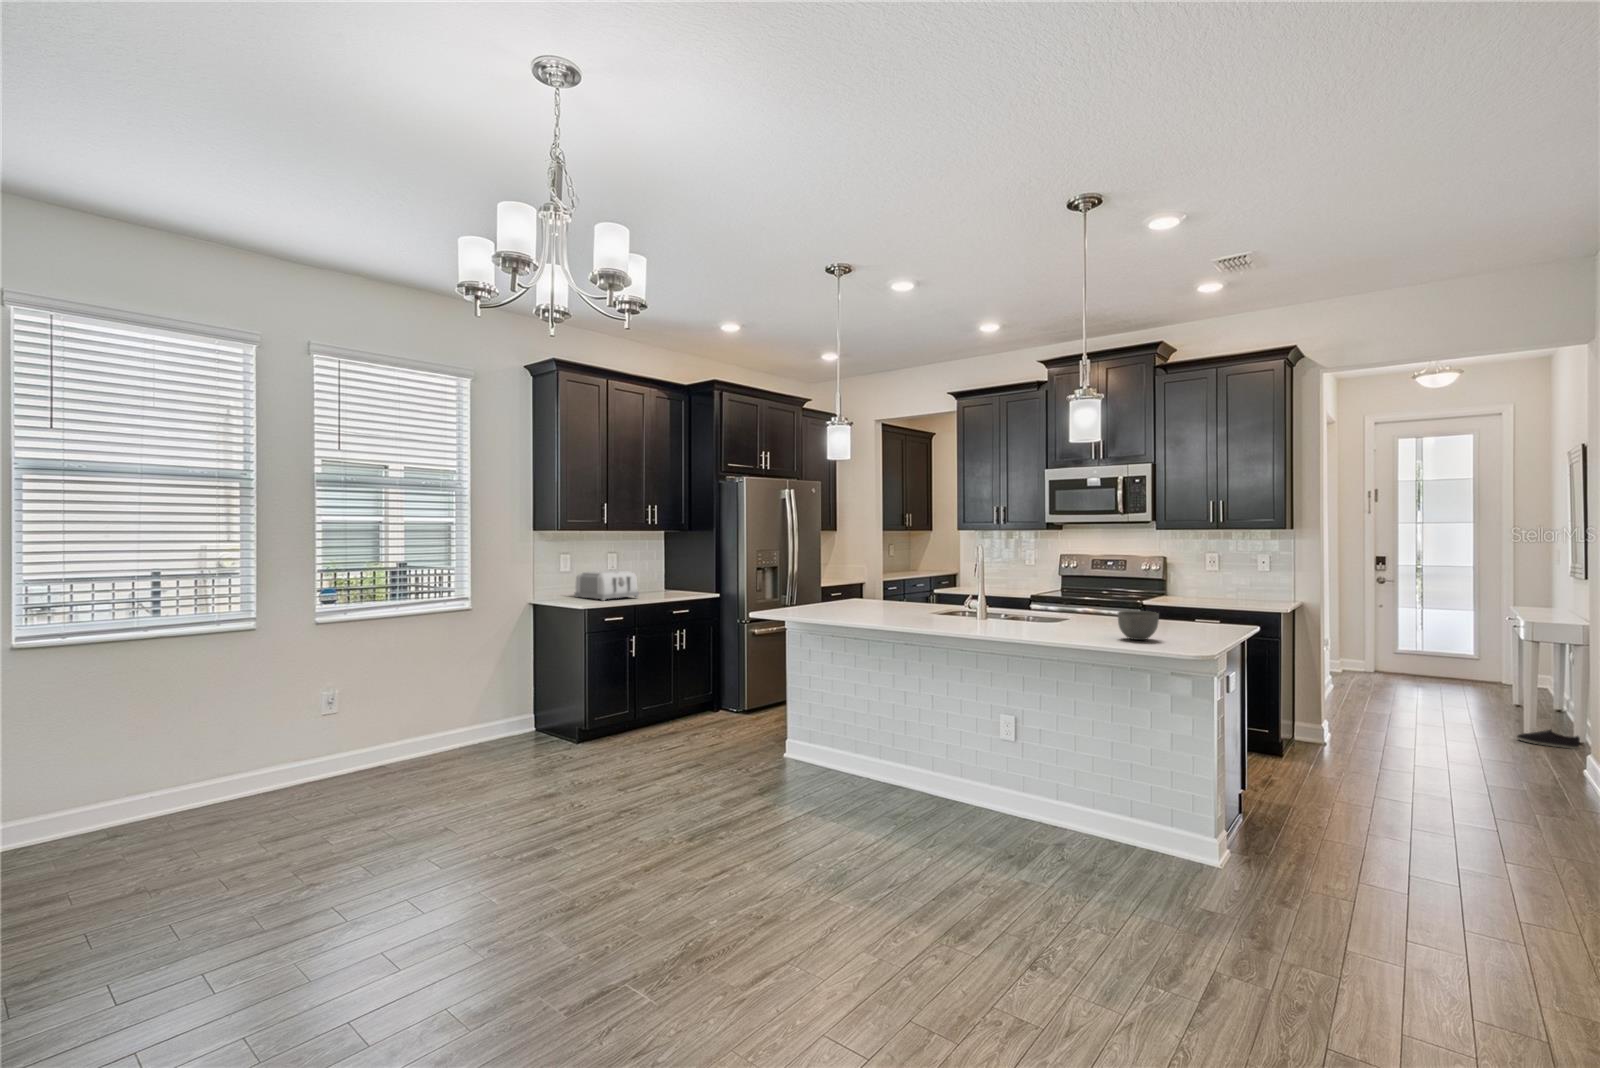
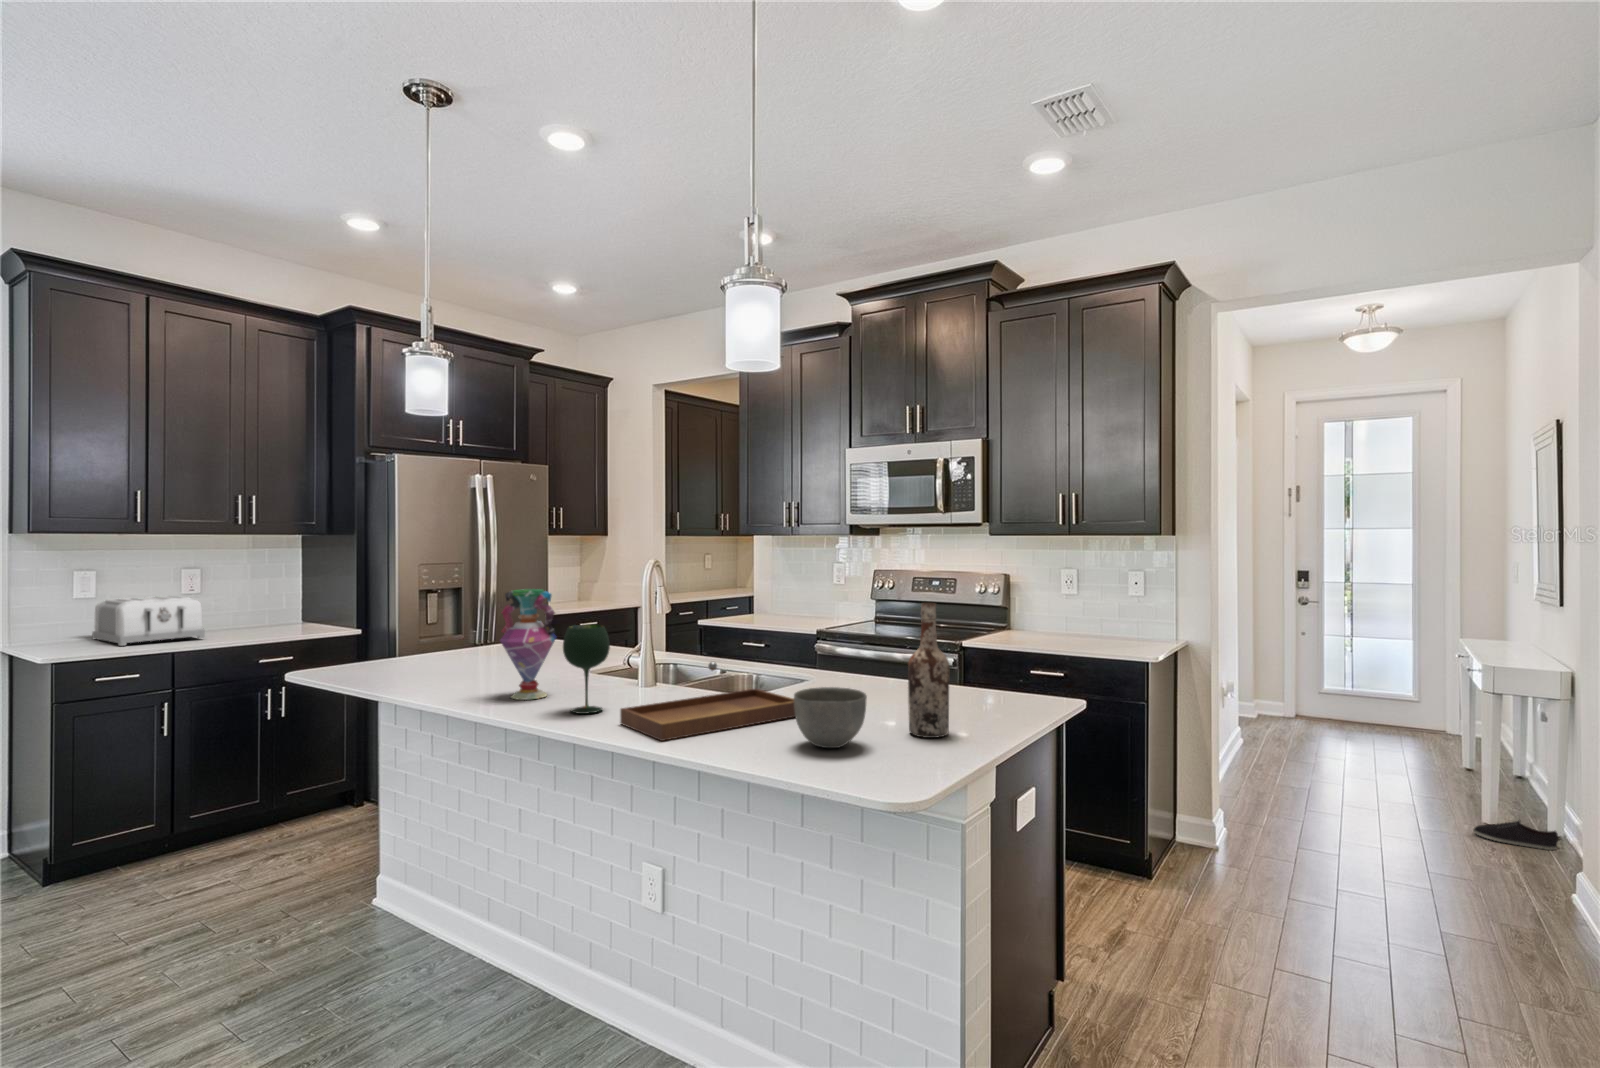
vase: none [910,561,944,623] -> present [500,589,556,700]
wine bottle: none [1173,566,1197,638] -> present [908,602,950,738]
wine glass: none [963,580,989,628] -> present [563,624,610,714]
tray: none [1007,600,1103,637] -> present [620,662,795,741]

